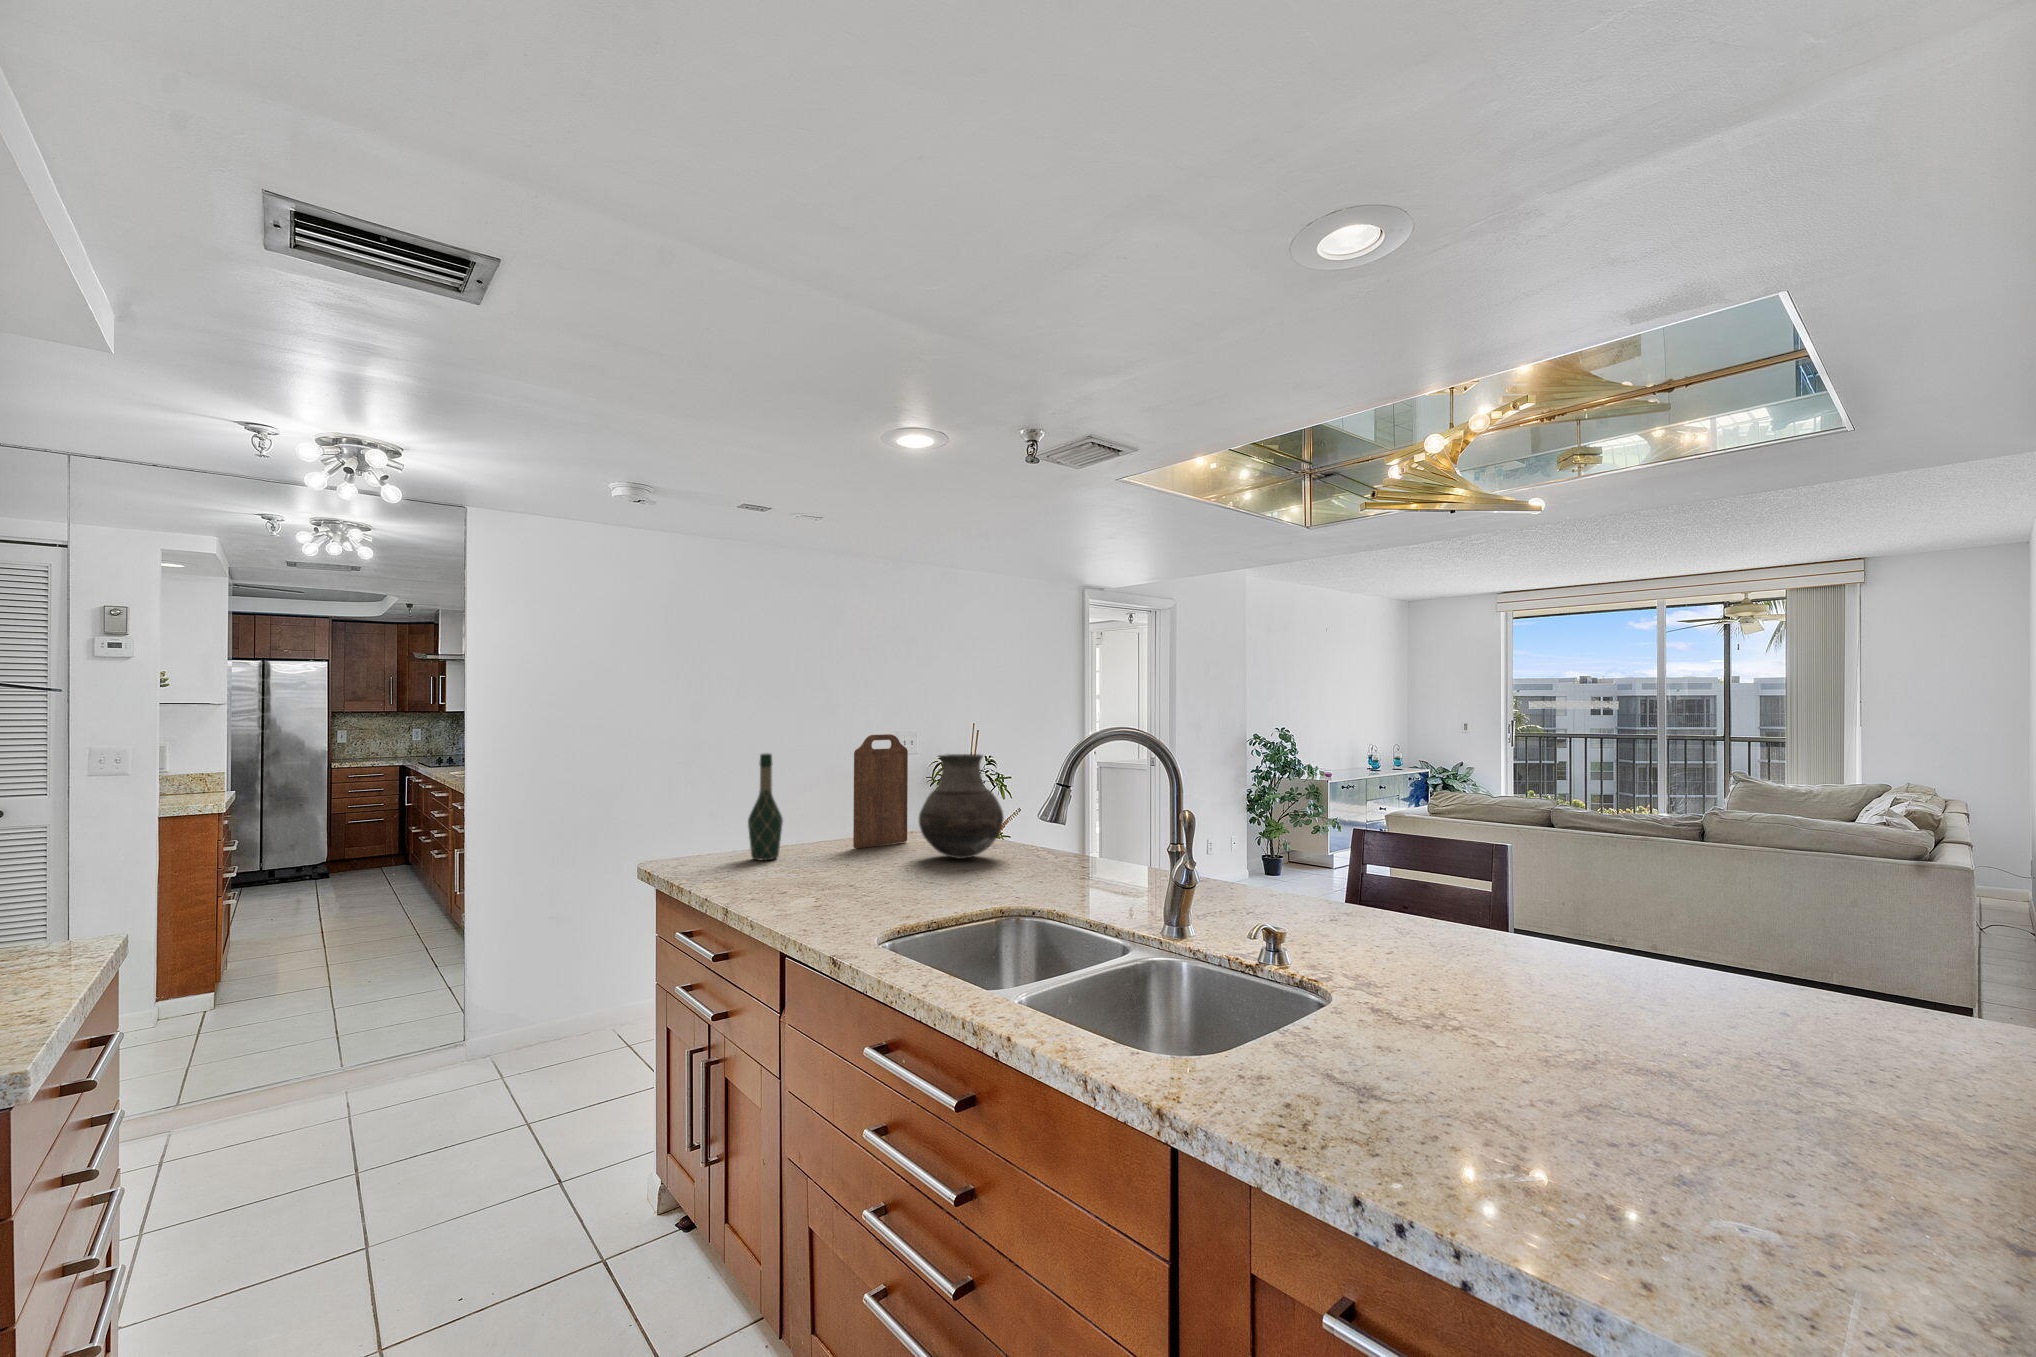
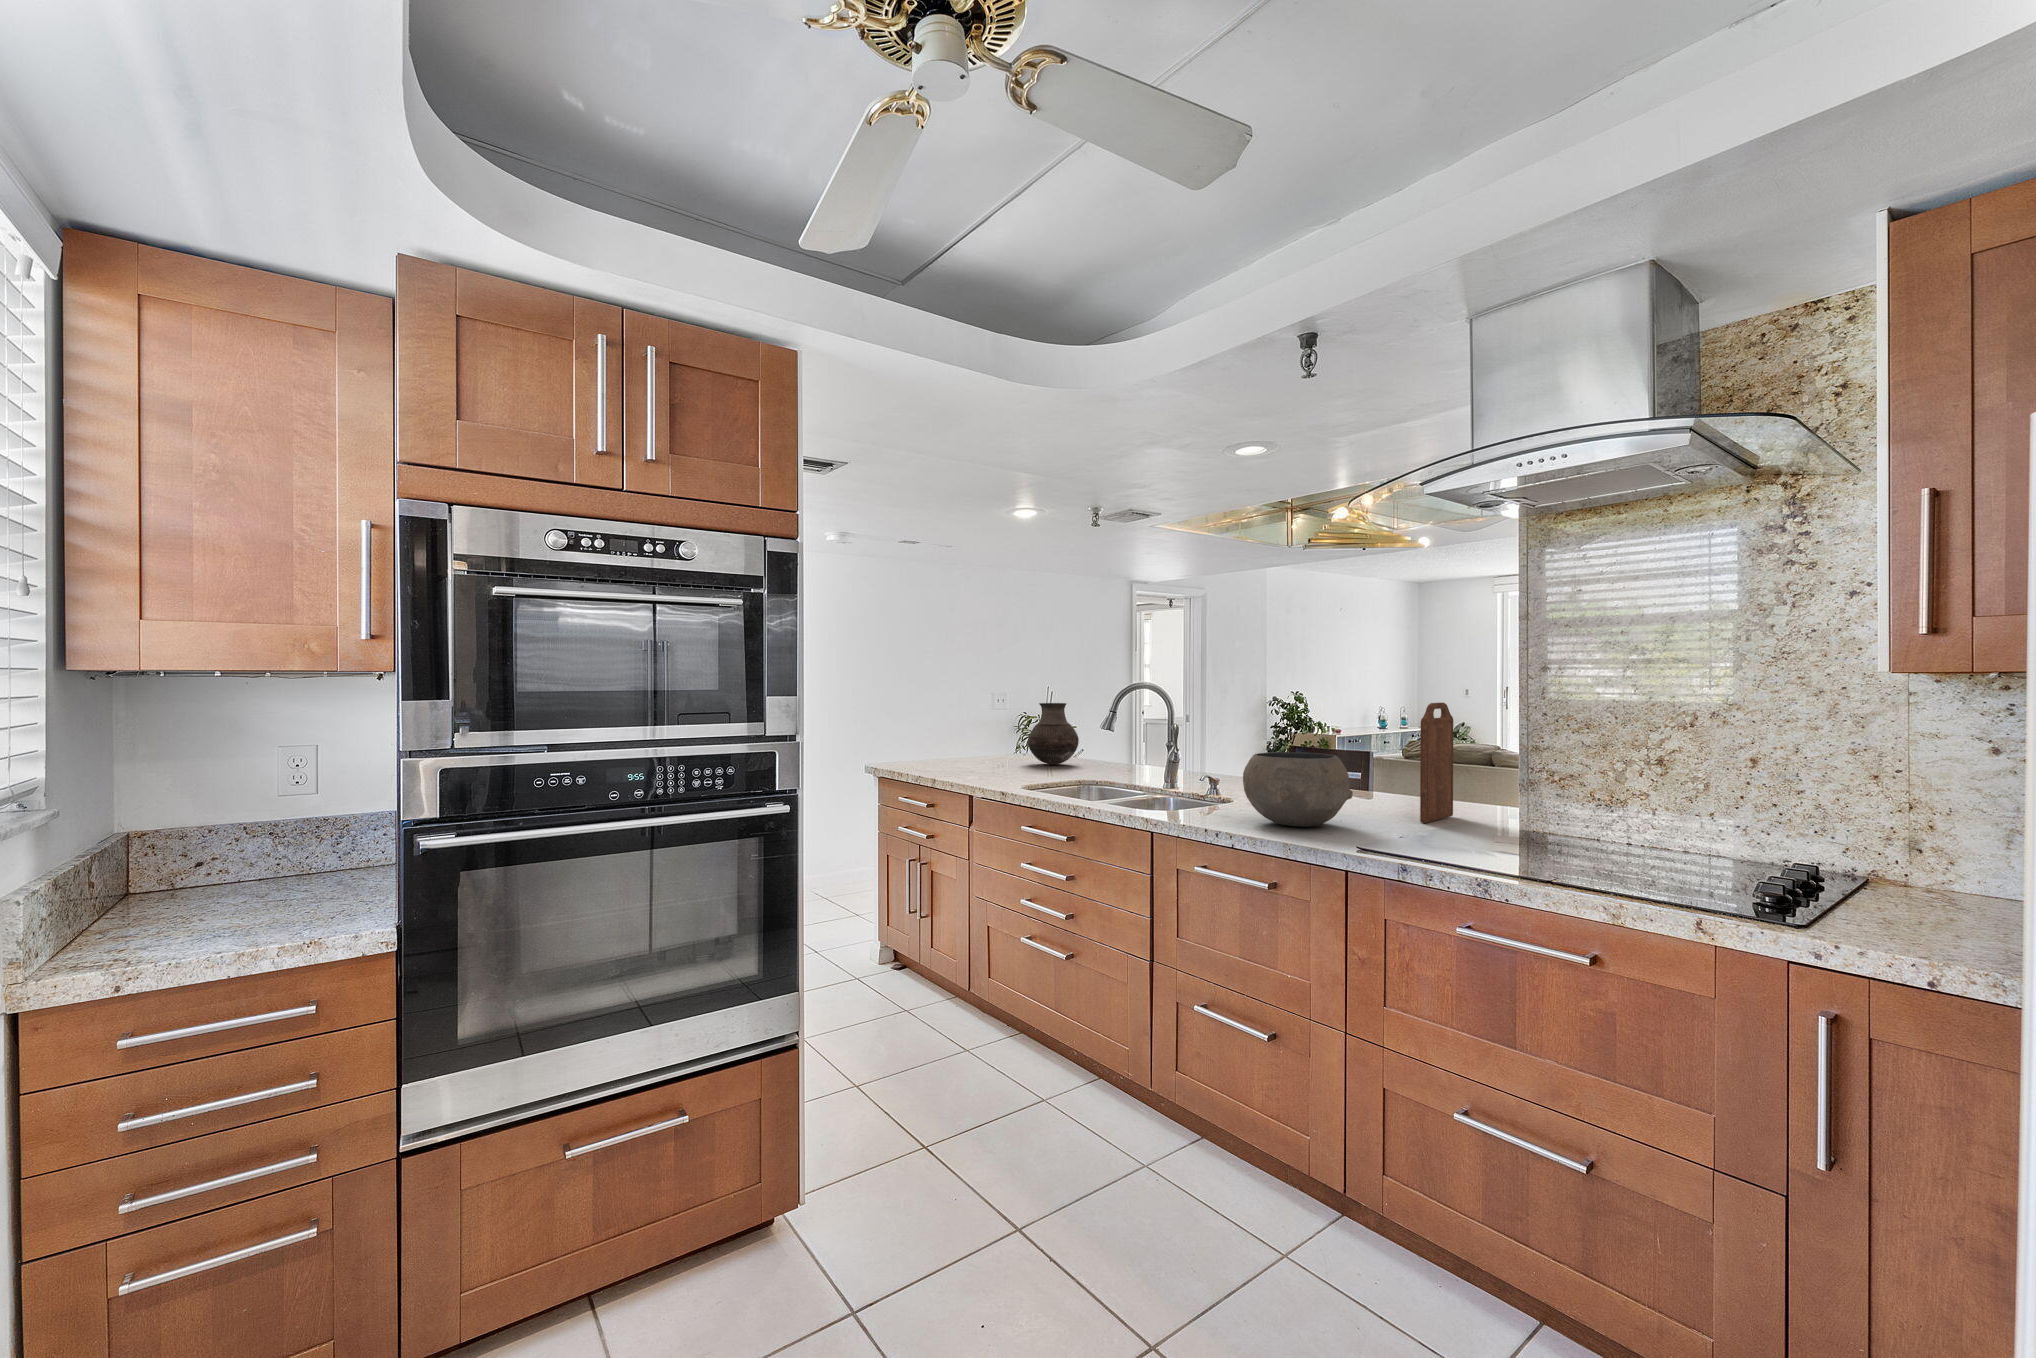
cutting board: present [853,734,908,849] -> present [1420,703,1453,823]
wine bottle: present [748,753,783,860] -> none [928,702,948,764]
ceramic bowl: none [1426,916,1804,1184] -> present [1243,752,1353,827]

